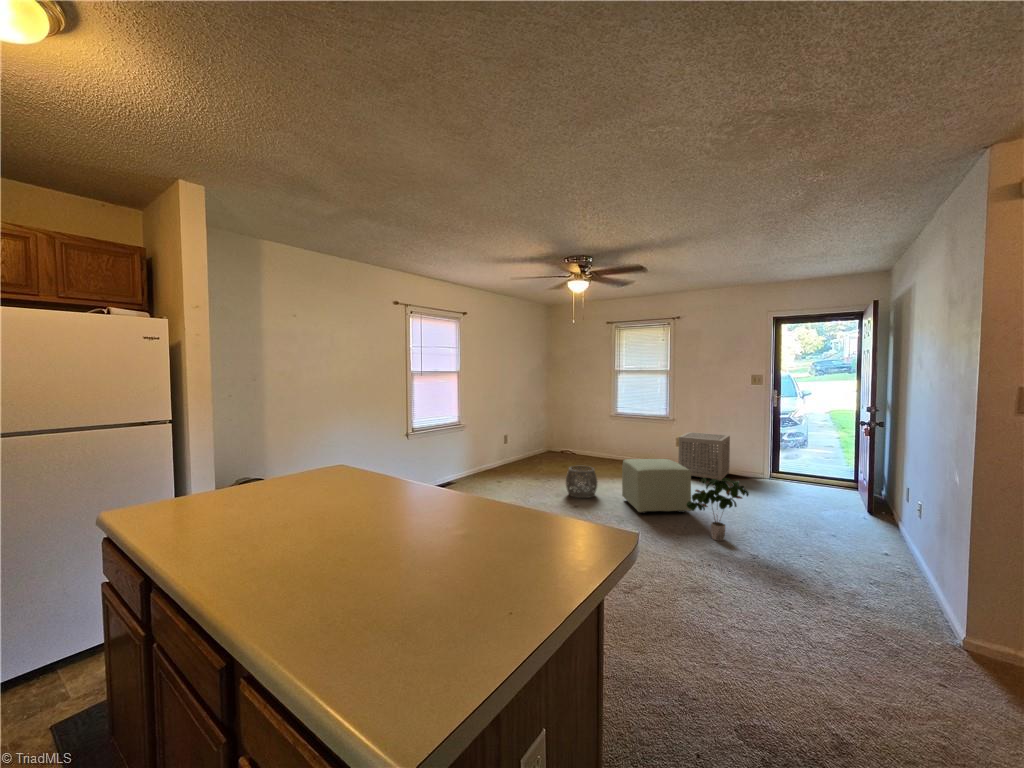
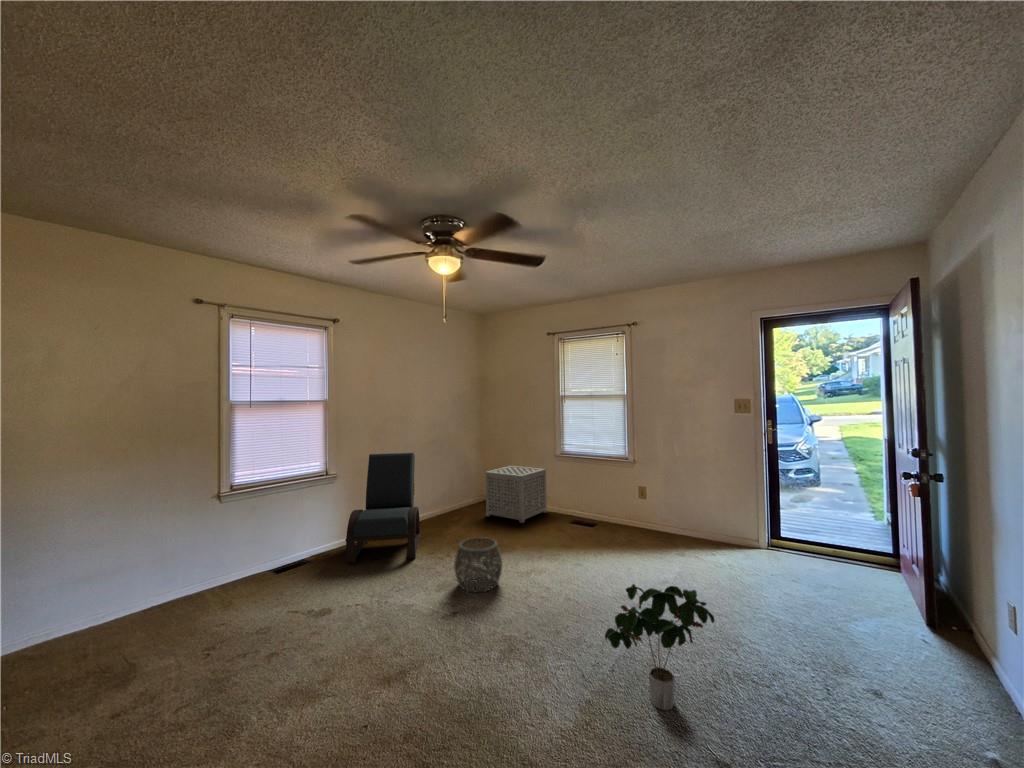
lounge chair: none [478,411,528,485] -> present [345,453,421,563]
side table: present [678,432,730,481] -> present [486,466,547,523]
ottoman: present [622,459,691,514] -> none [535,530,631,630]

